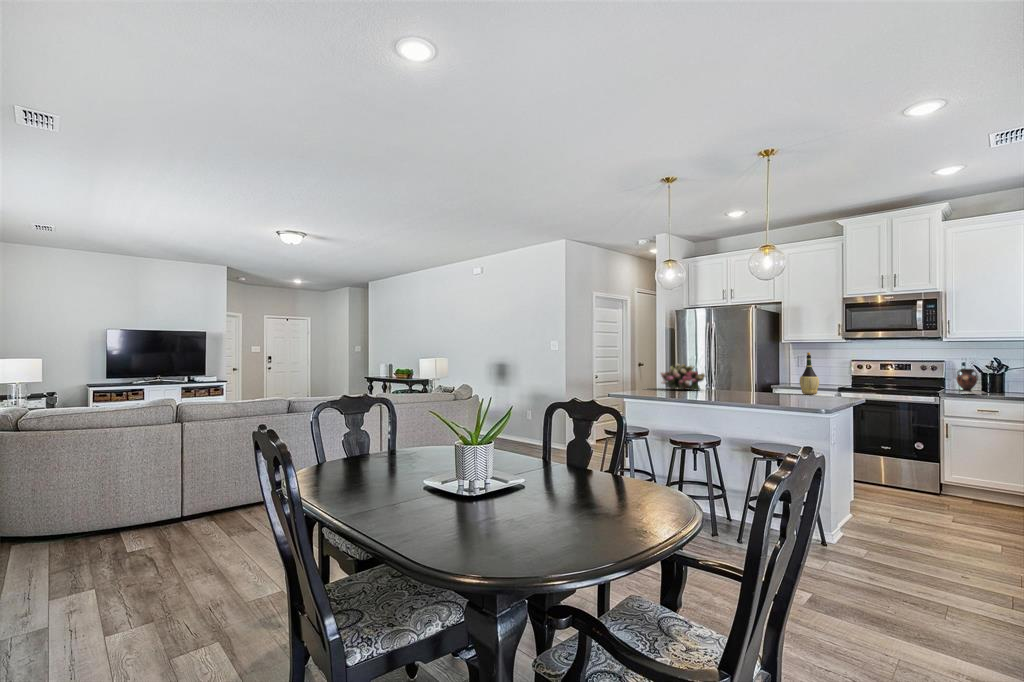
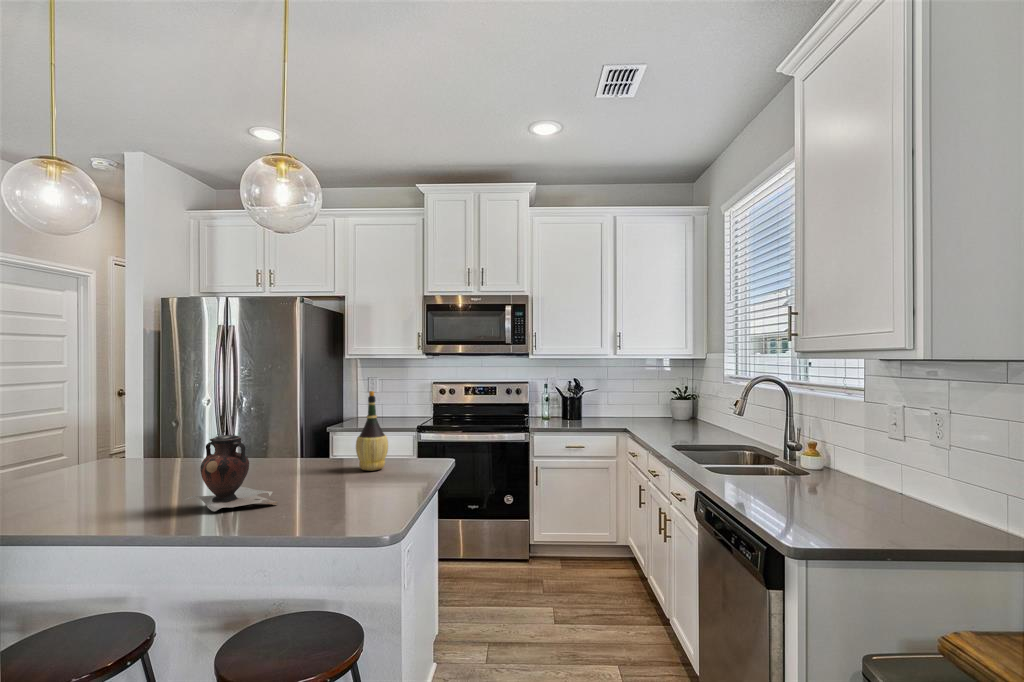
flower arrangement: present [661,364,705,391] -> none [55,418,178,480]
vase: present [956,368,981,394] -> present [186,435,279,511]

